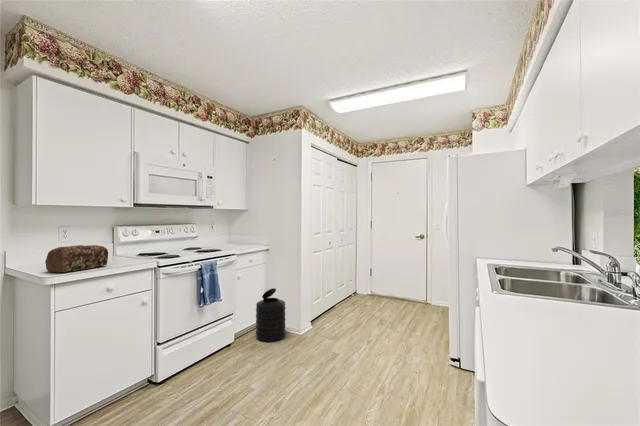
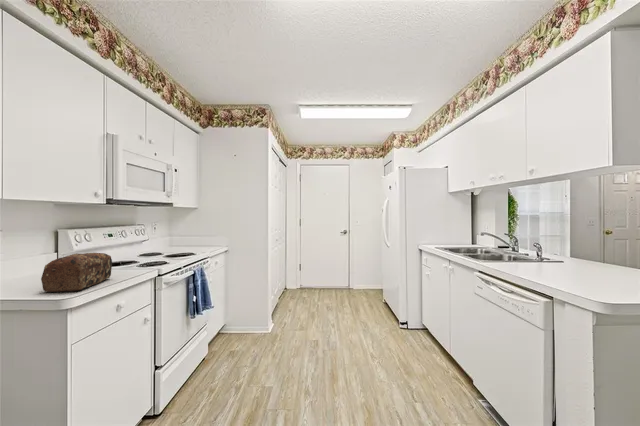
trash can: present [256,288,286,342] -> none [222,289,254,345]

